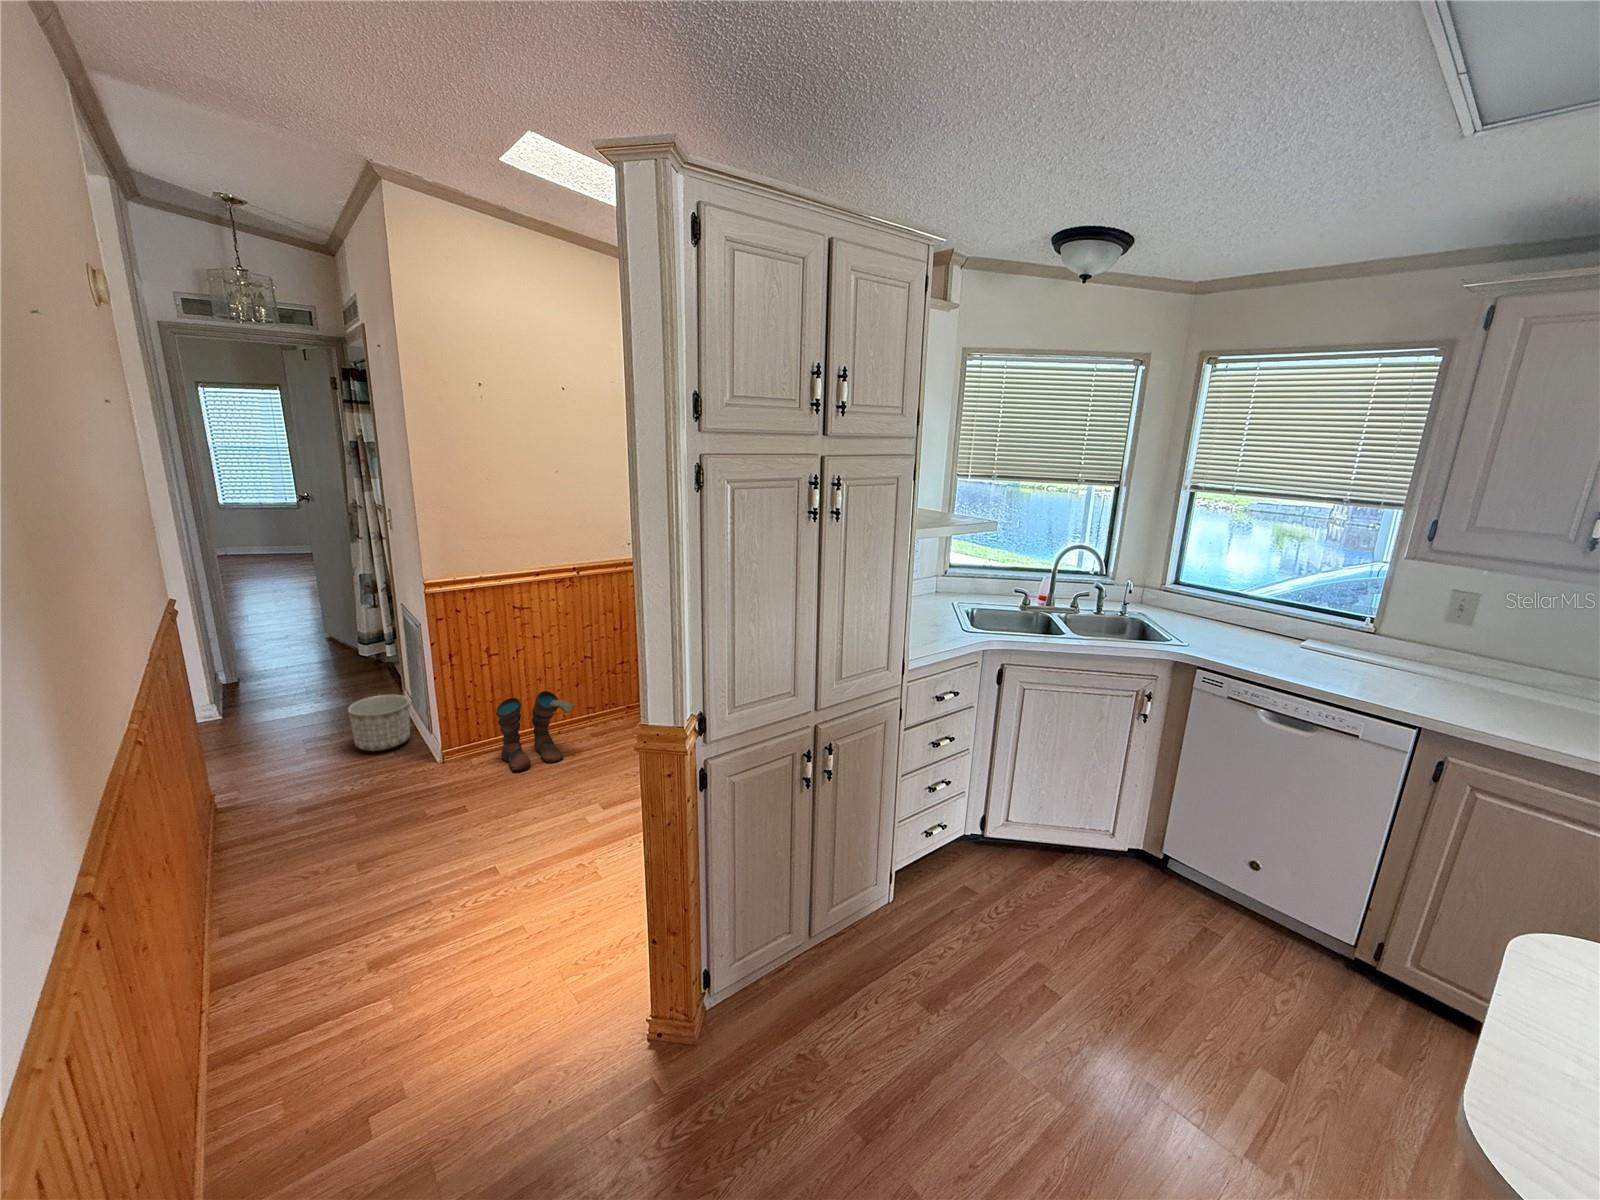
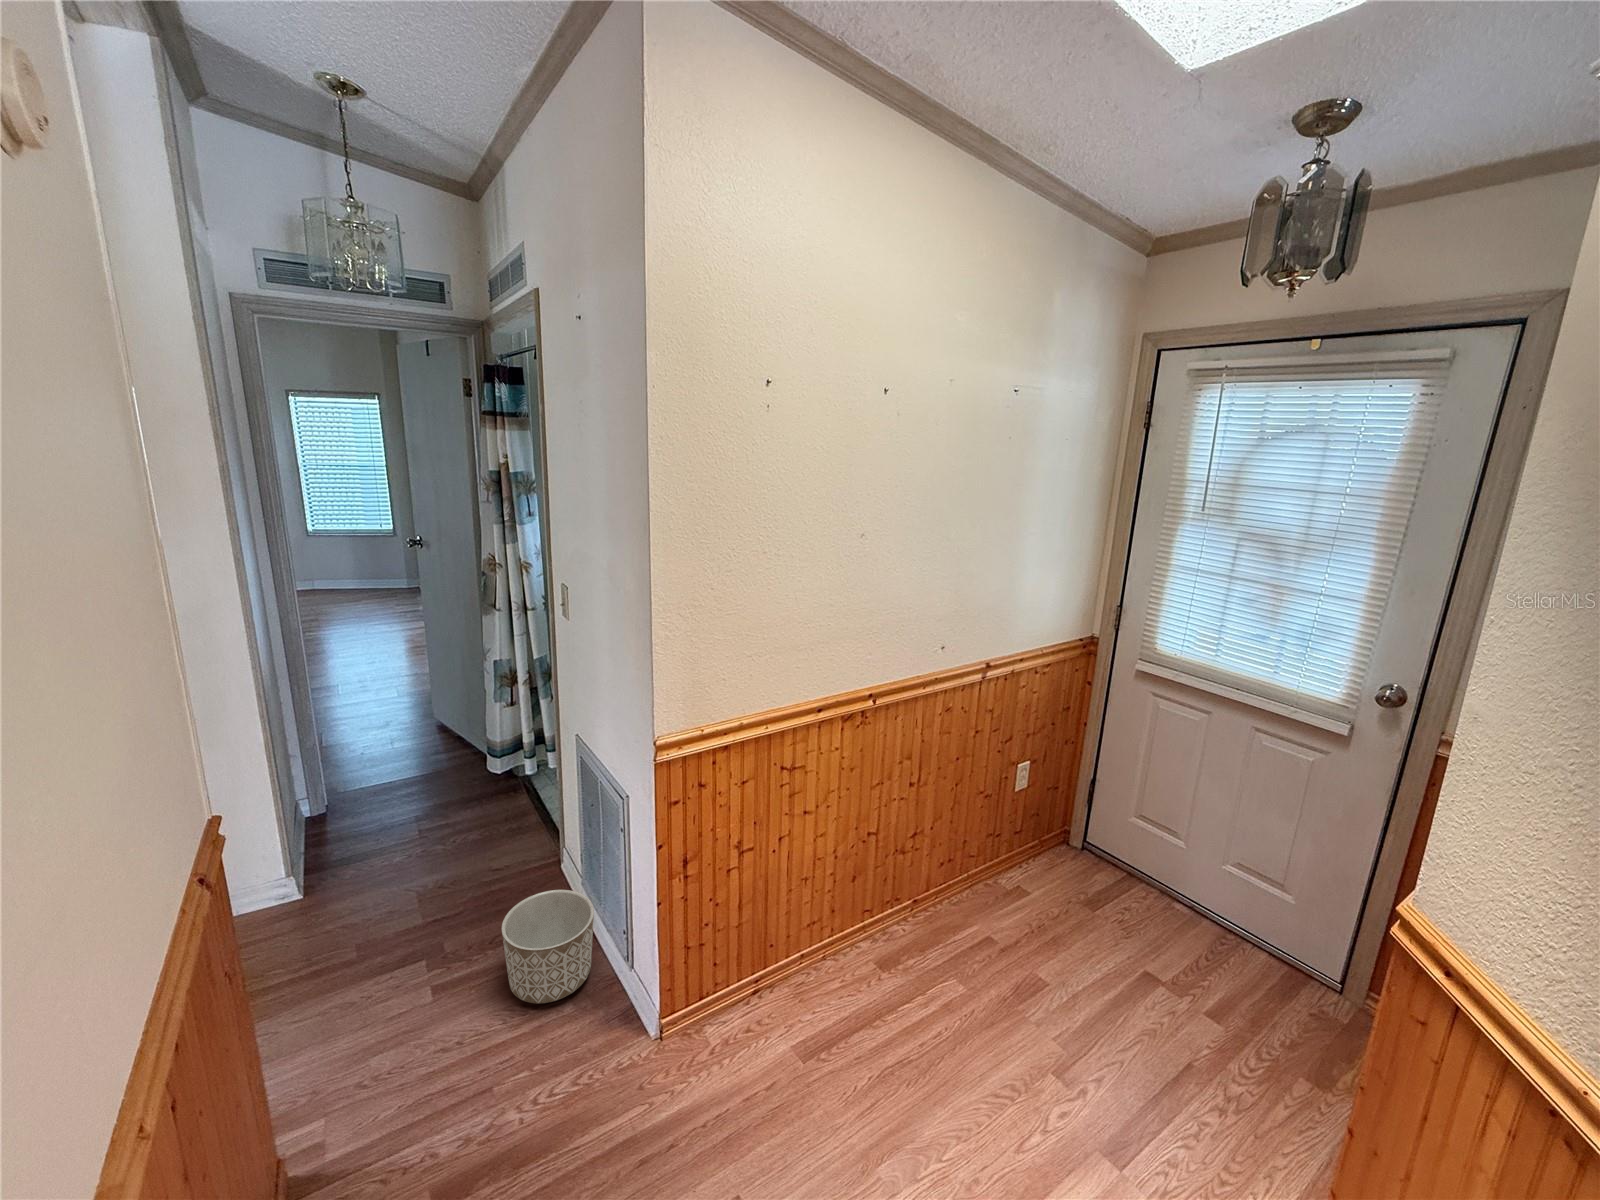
boots: present [496,691,575,771] -> none [748,908,874,1075]

